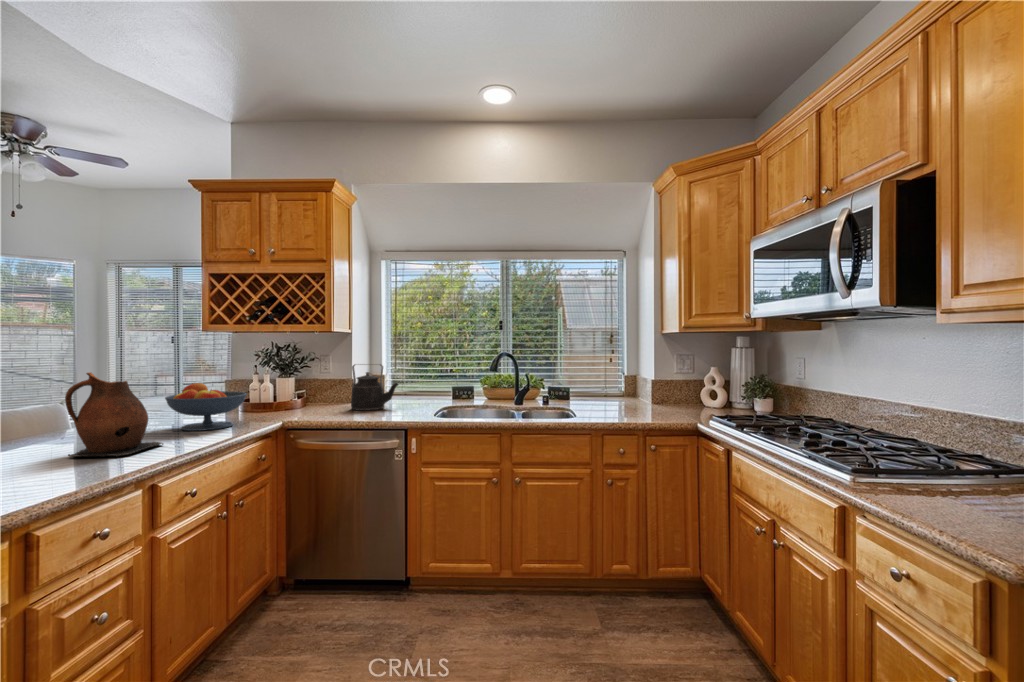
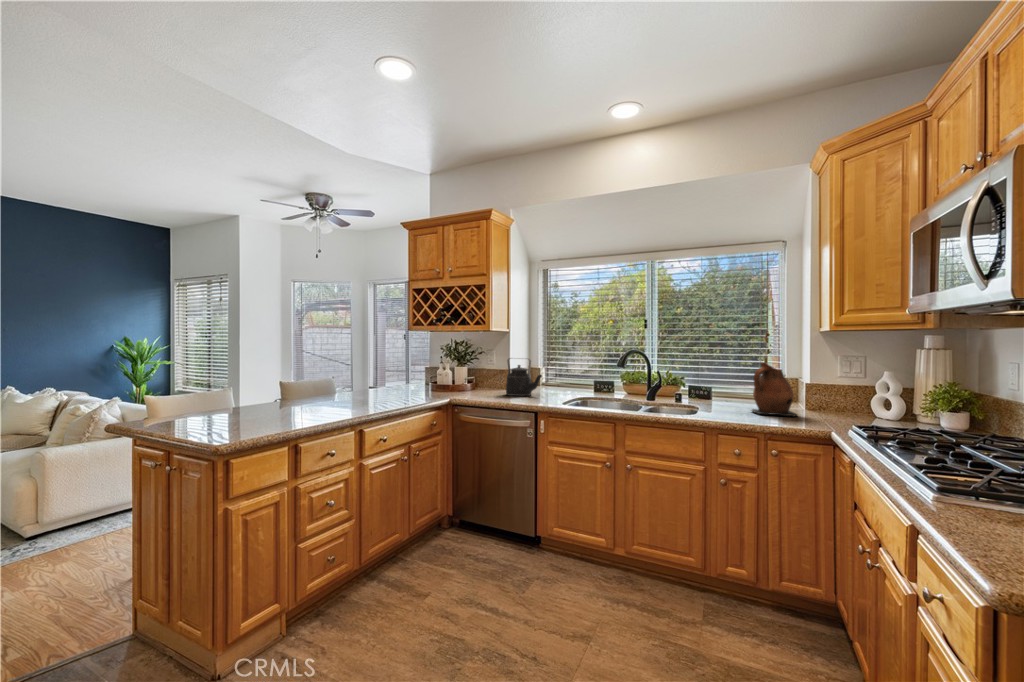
ceramic pitcher: present [65,373,163,457] -> present [752,363,797,416]
fruit bowl: present [165,383,247,431] -> none [377,367,427,401]

